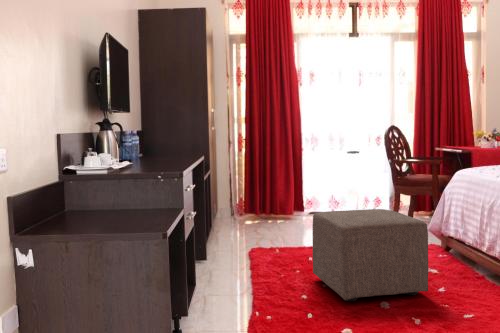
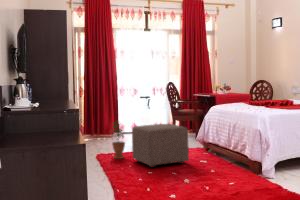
potted plant: none [272,195,302,269] -> present [112,120,125,159]

